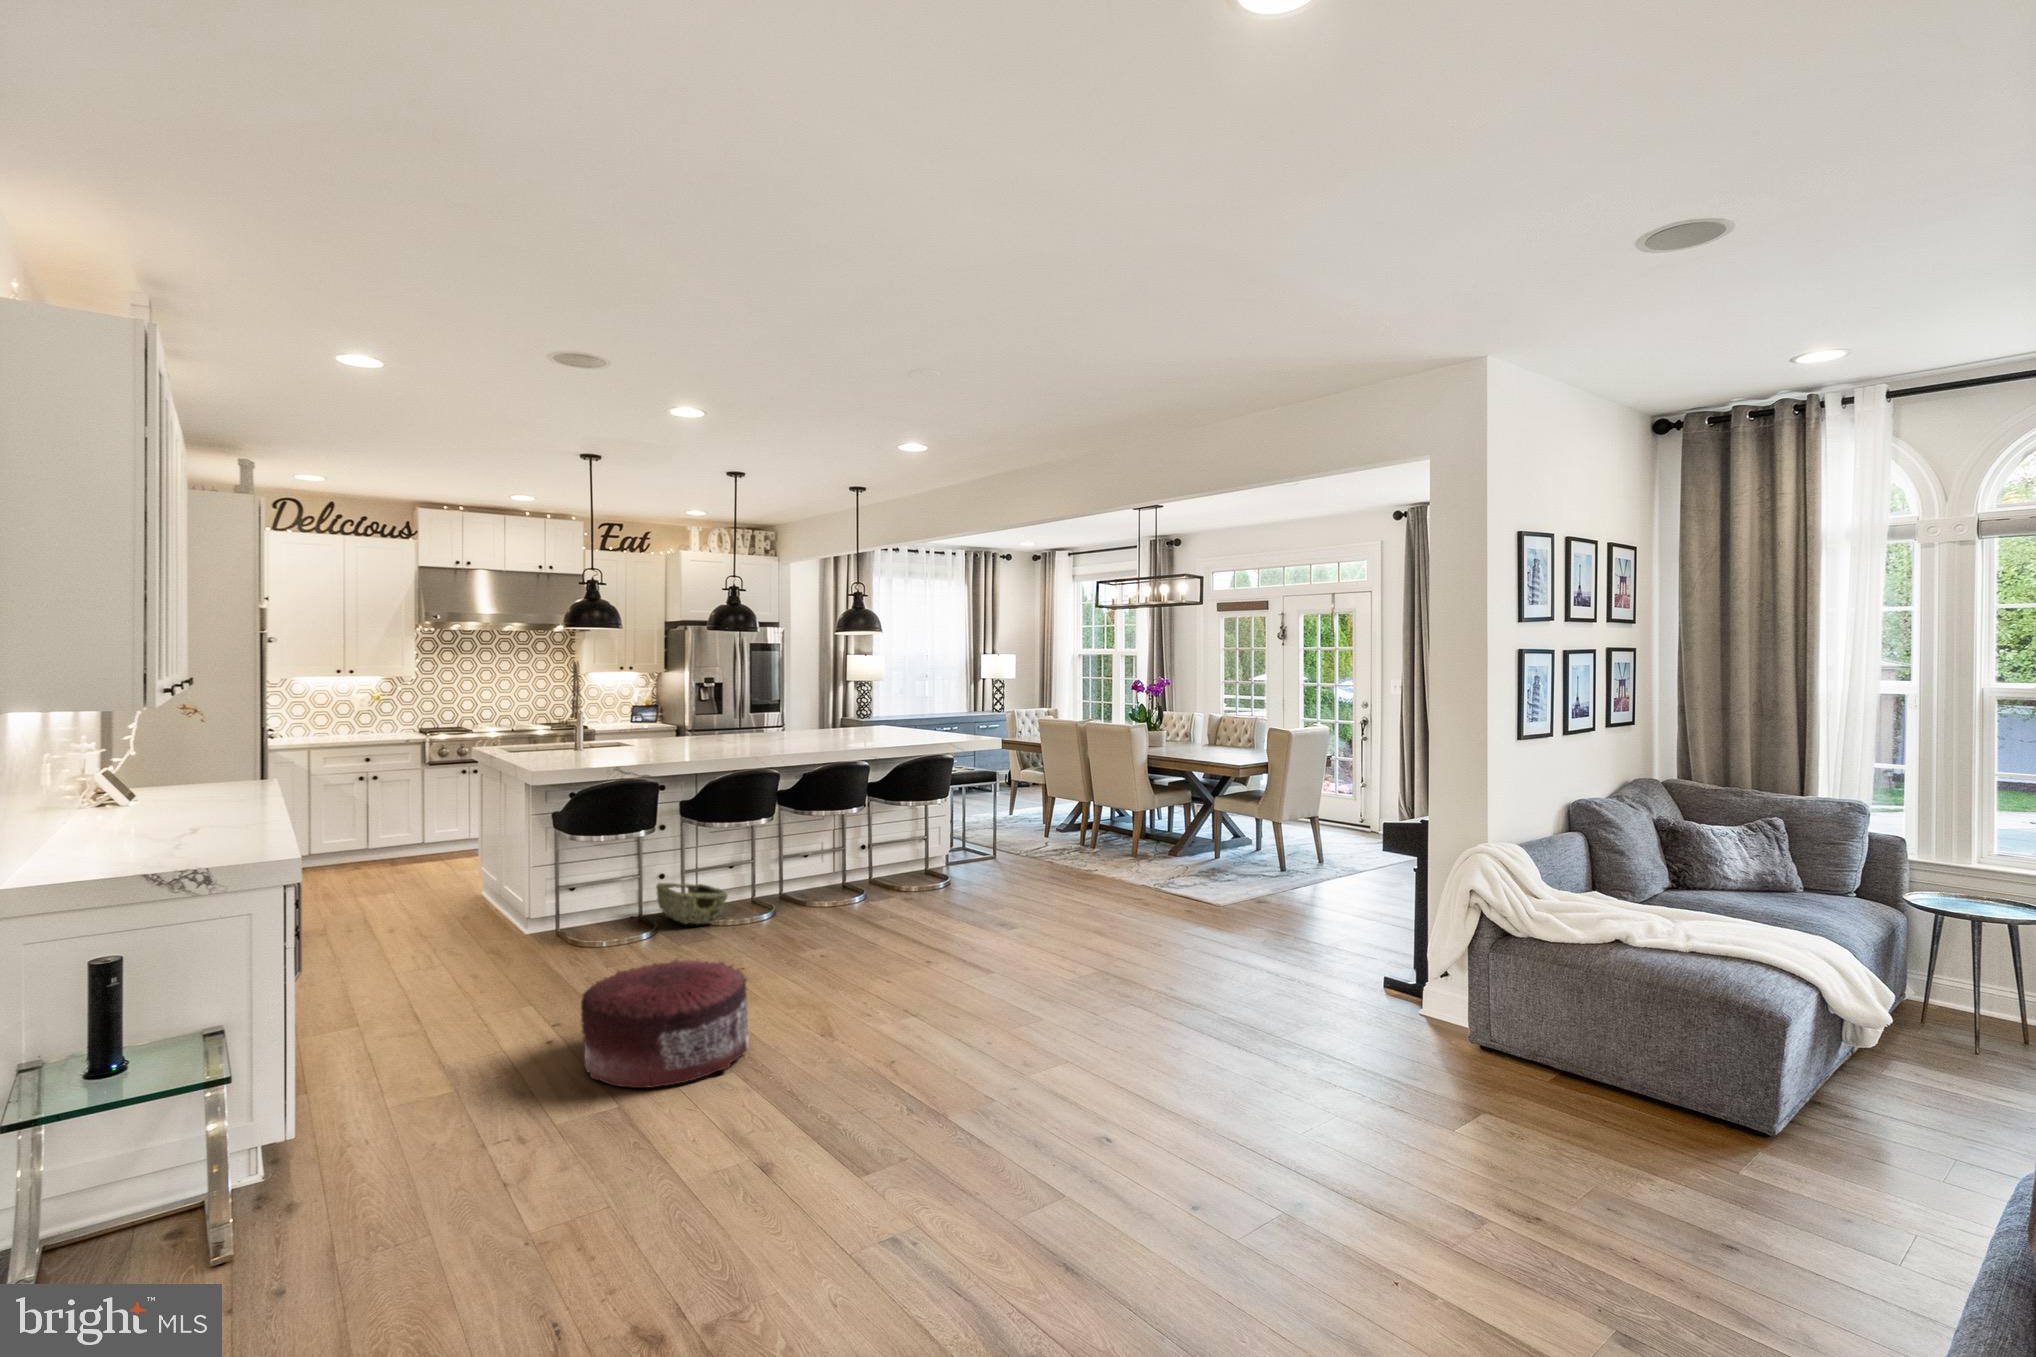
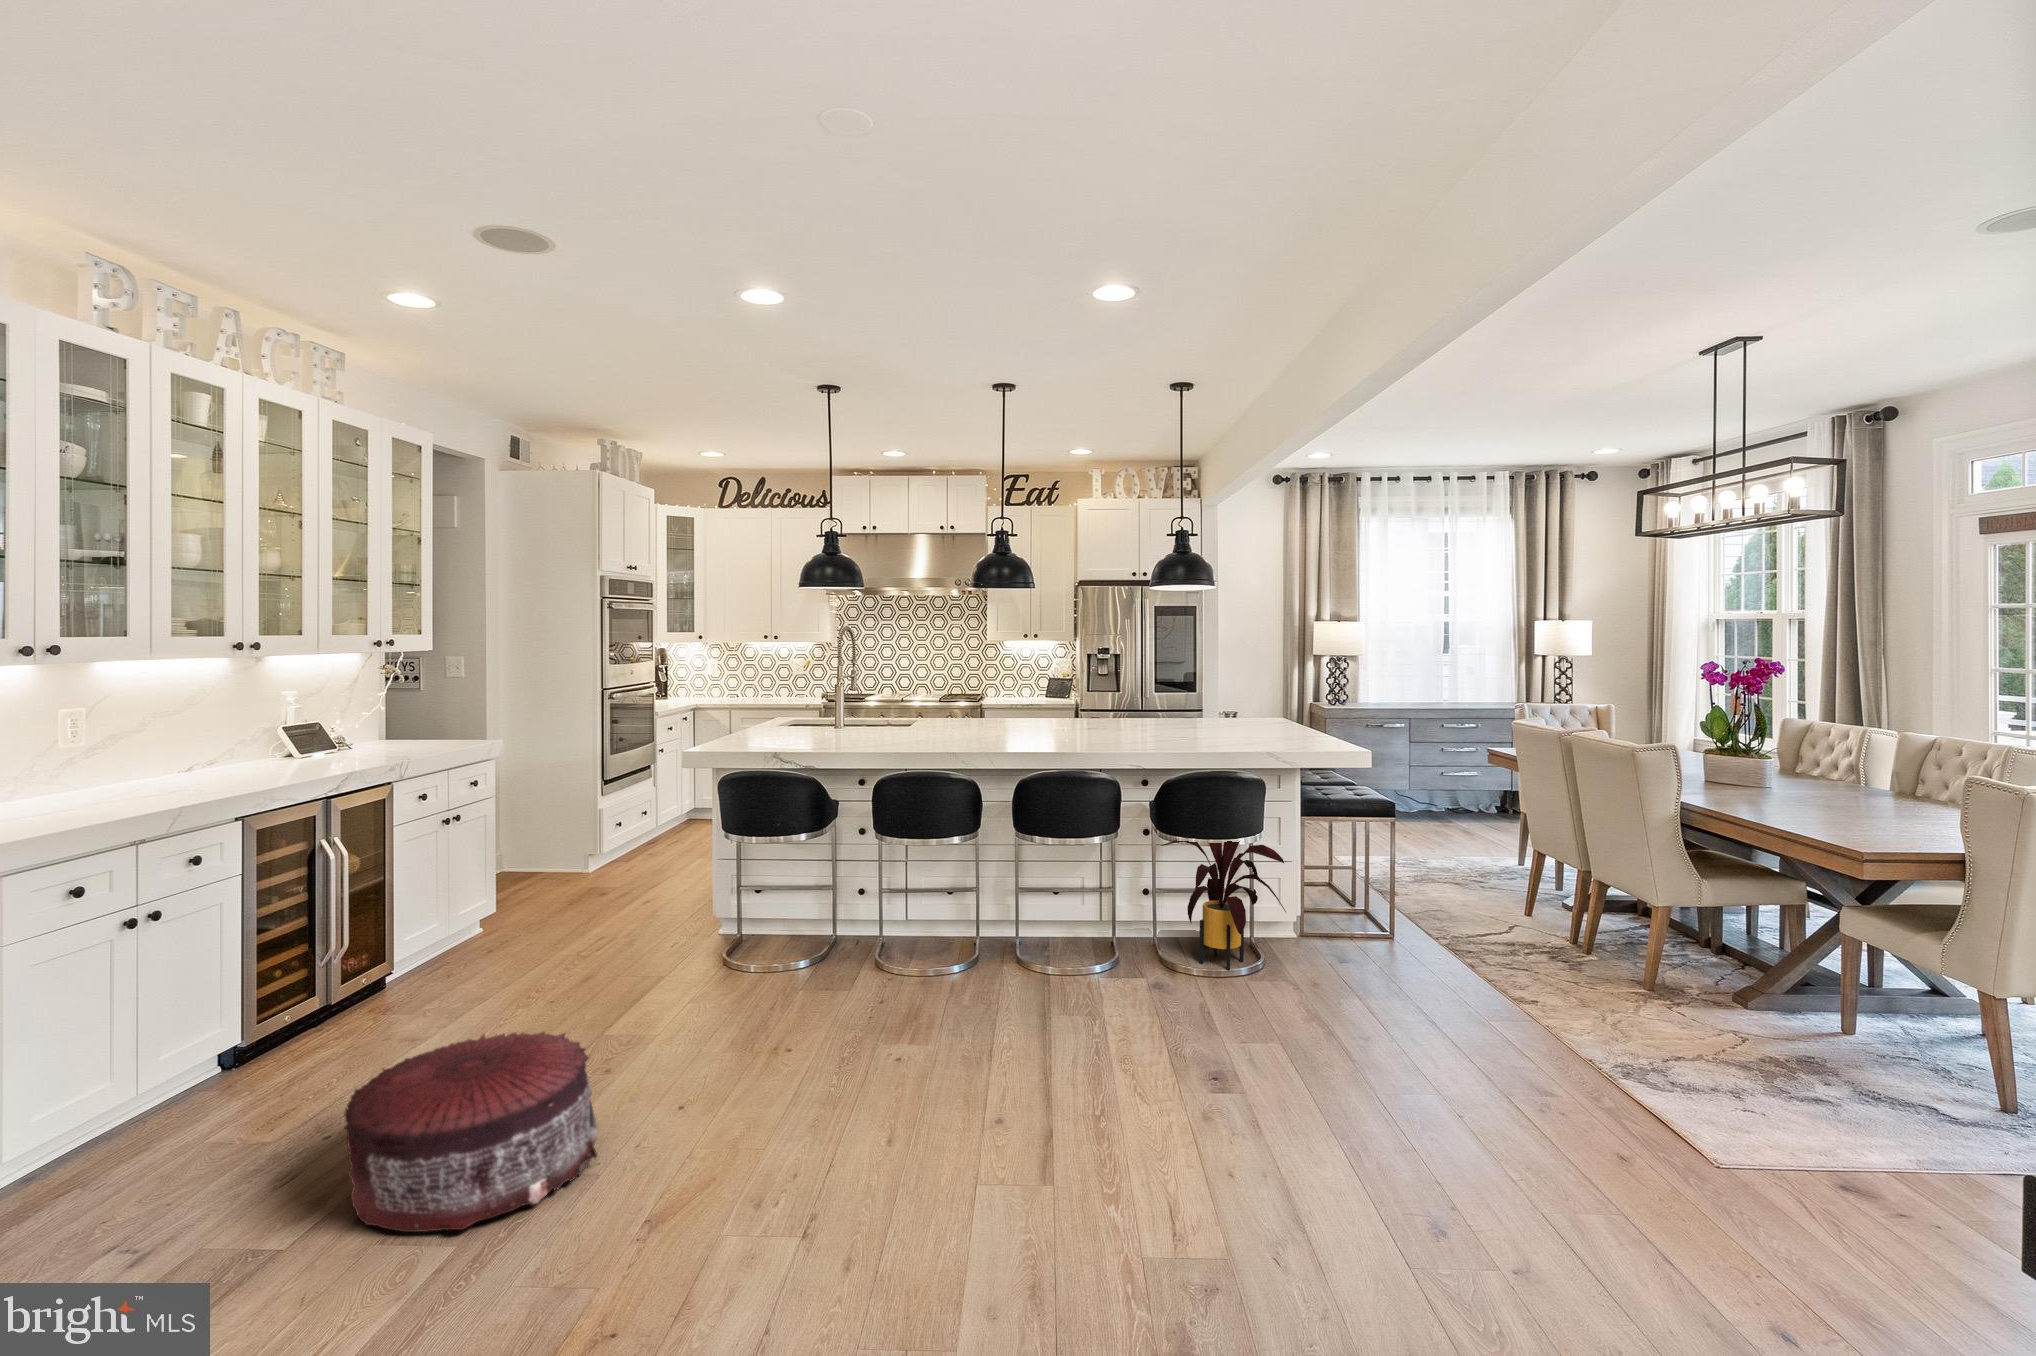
house plant: none [890,790,978,887] -> present [1161,840,1286,970]
woven basket: present [656,883,728,924] -> none [833,899,909,964]

